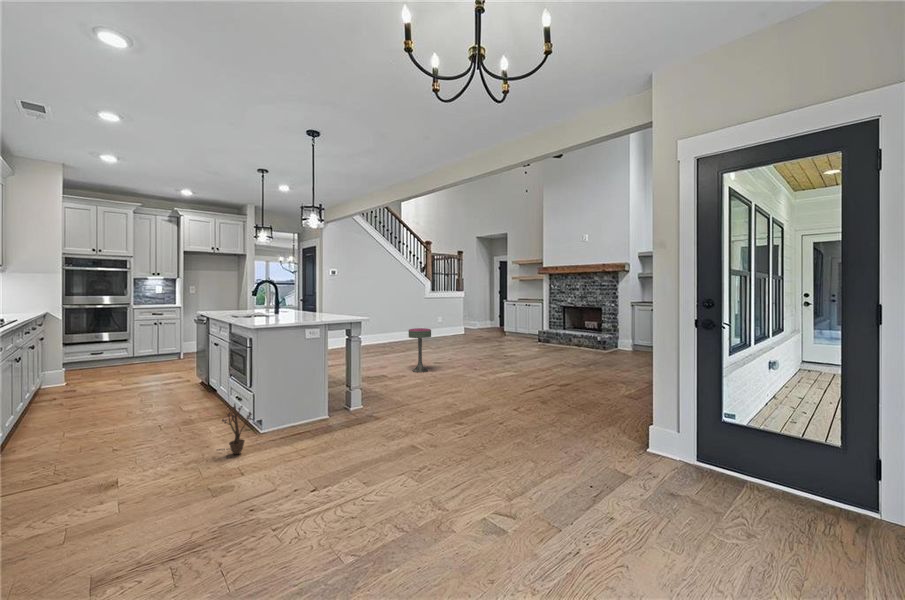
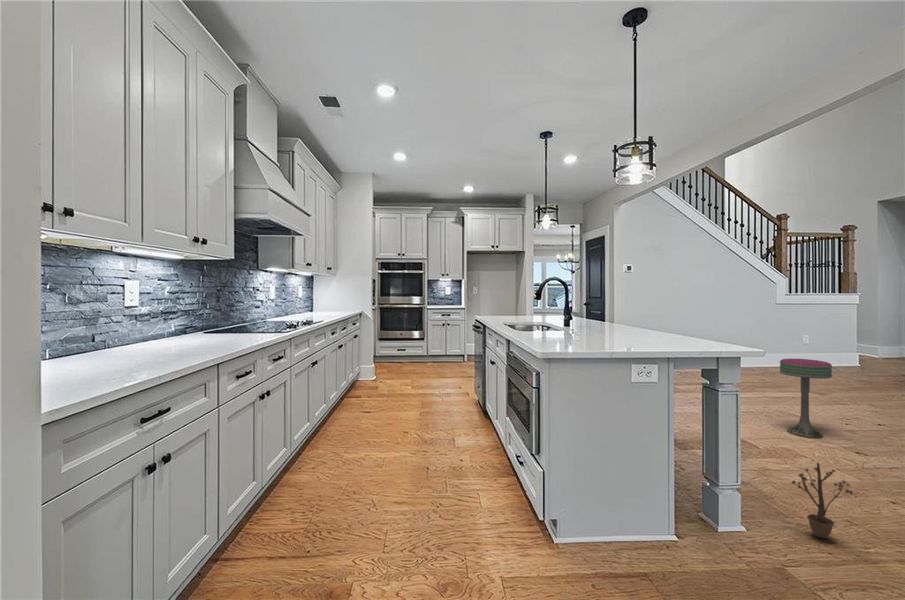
decorative plant: present [219,404,253,454] -> present [782,463,853,538]

